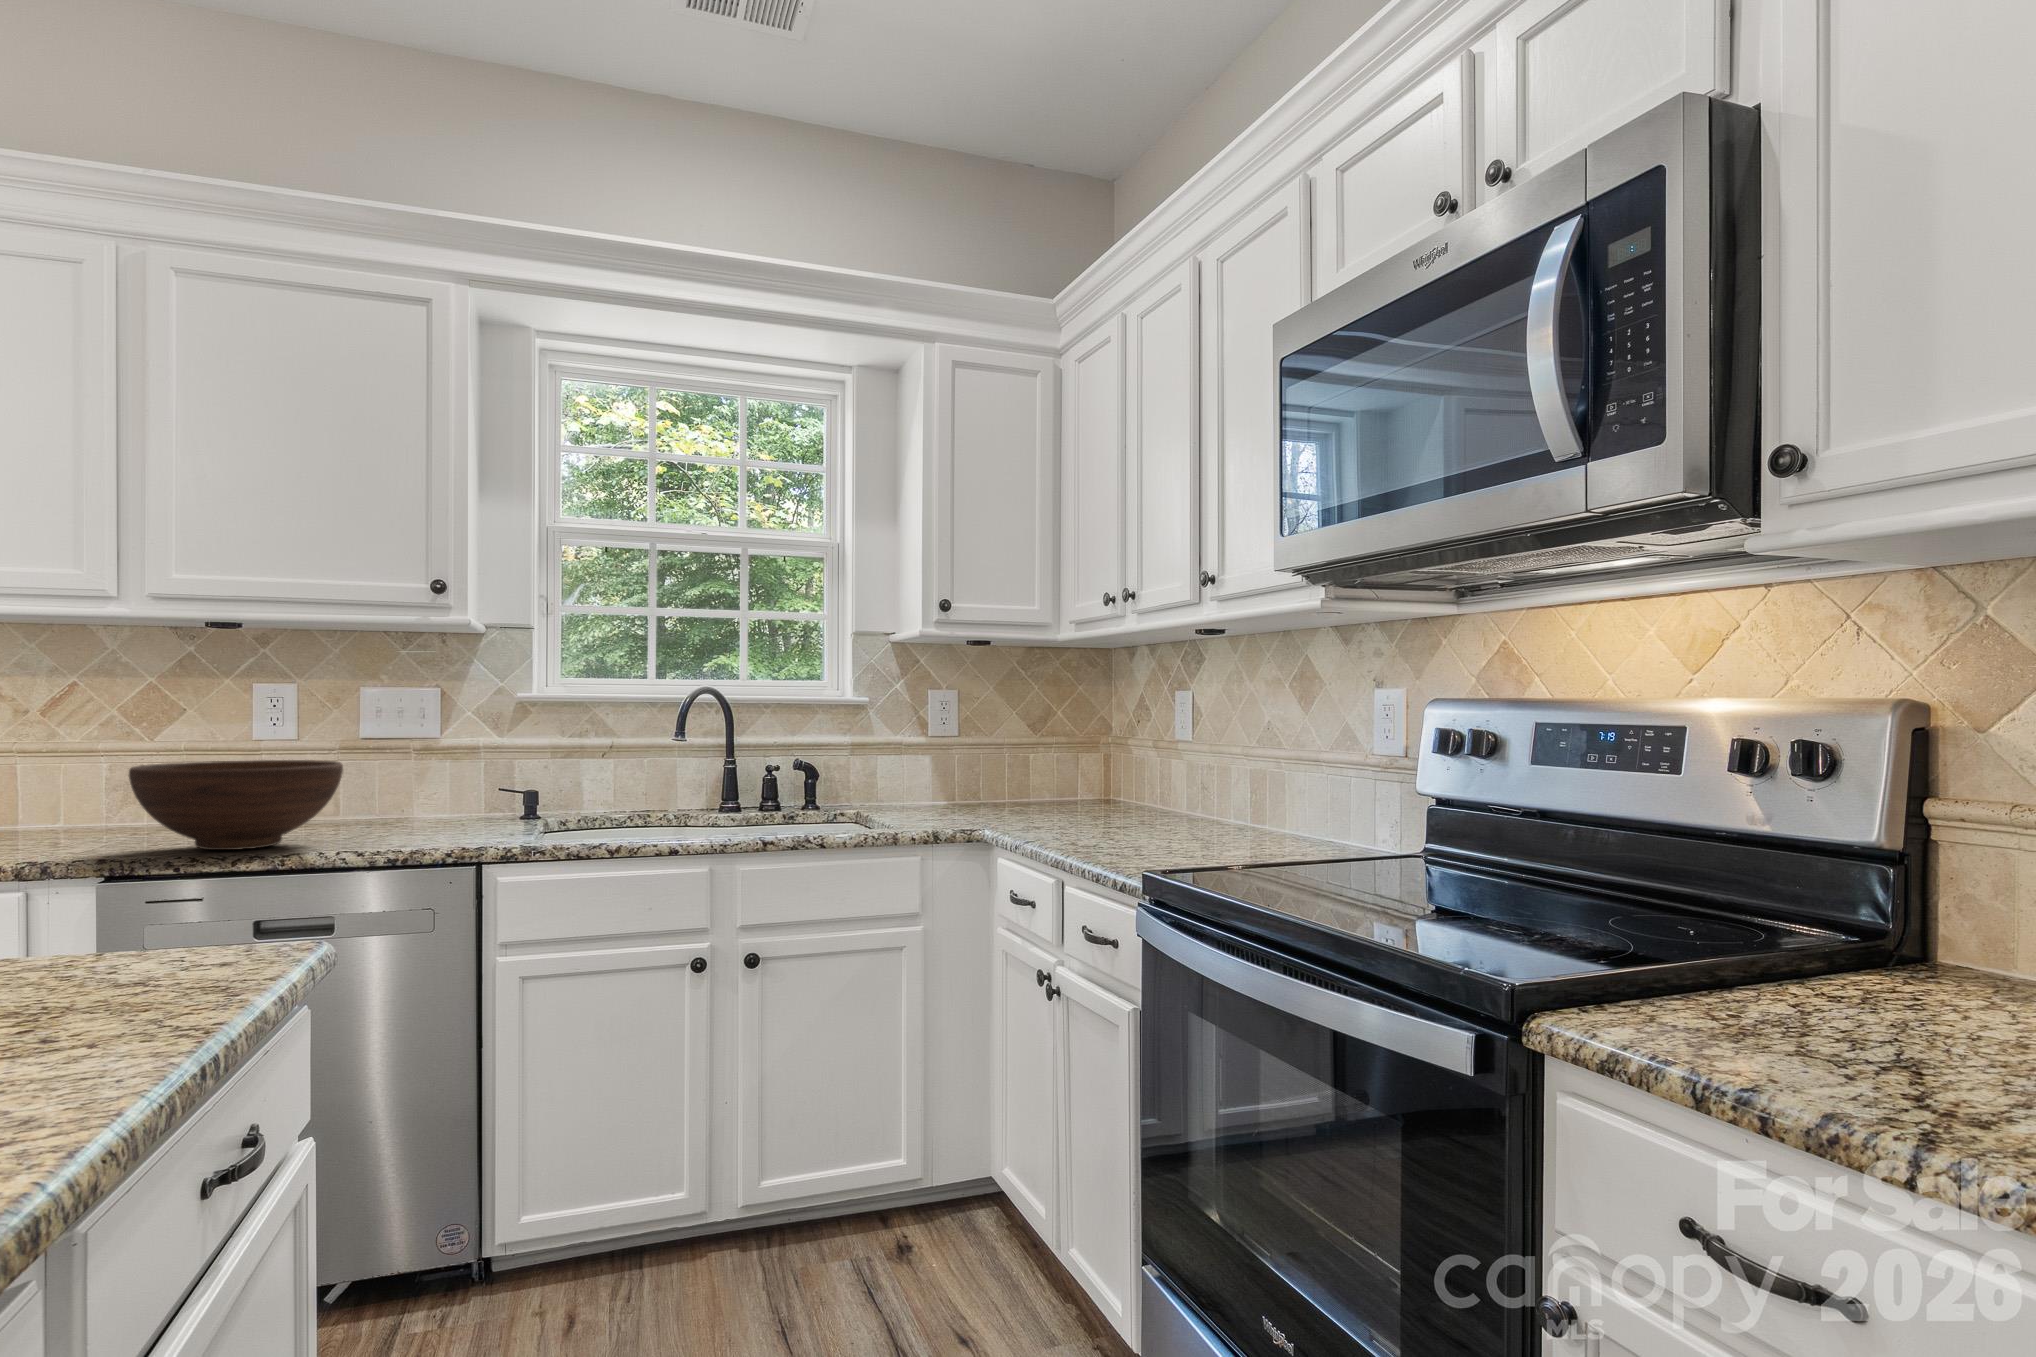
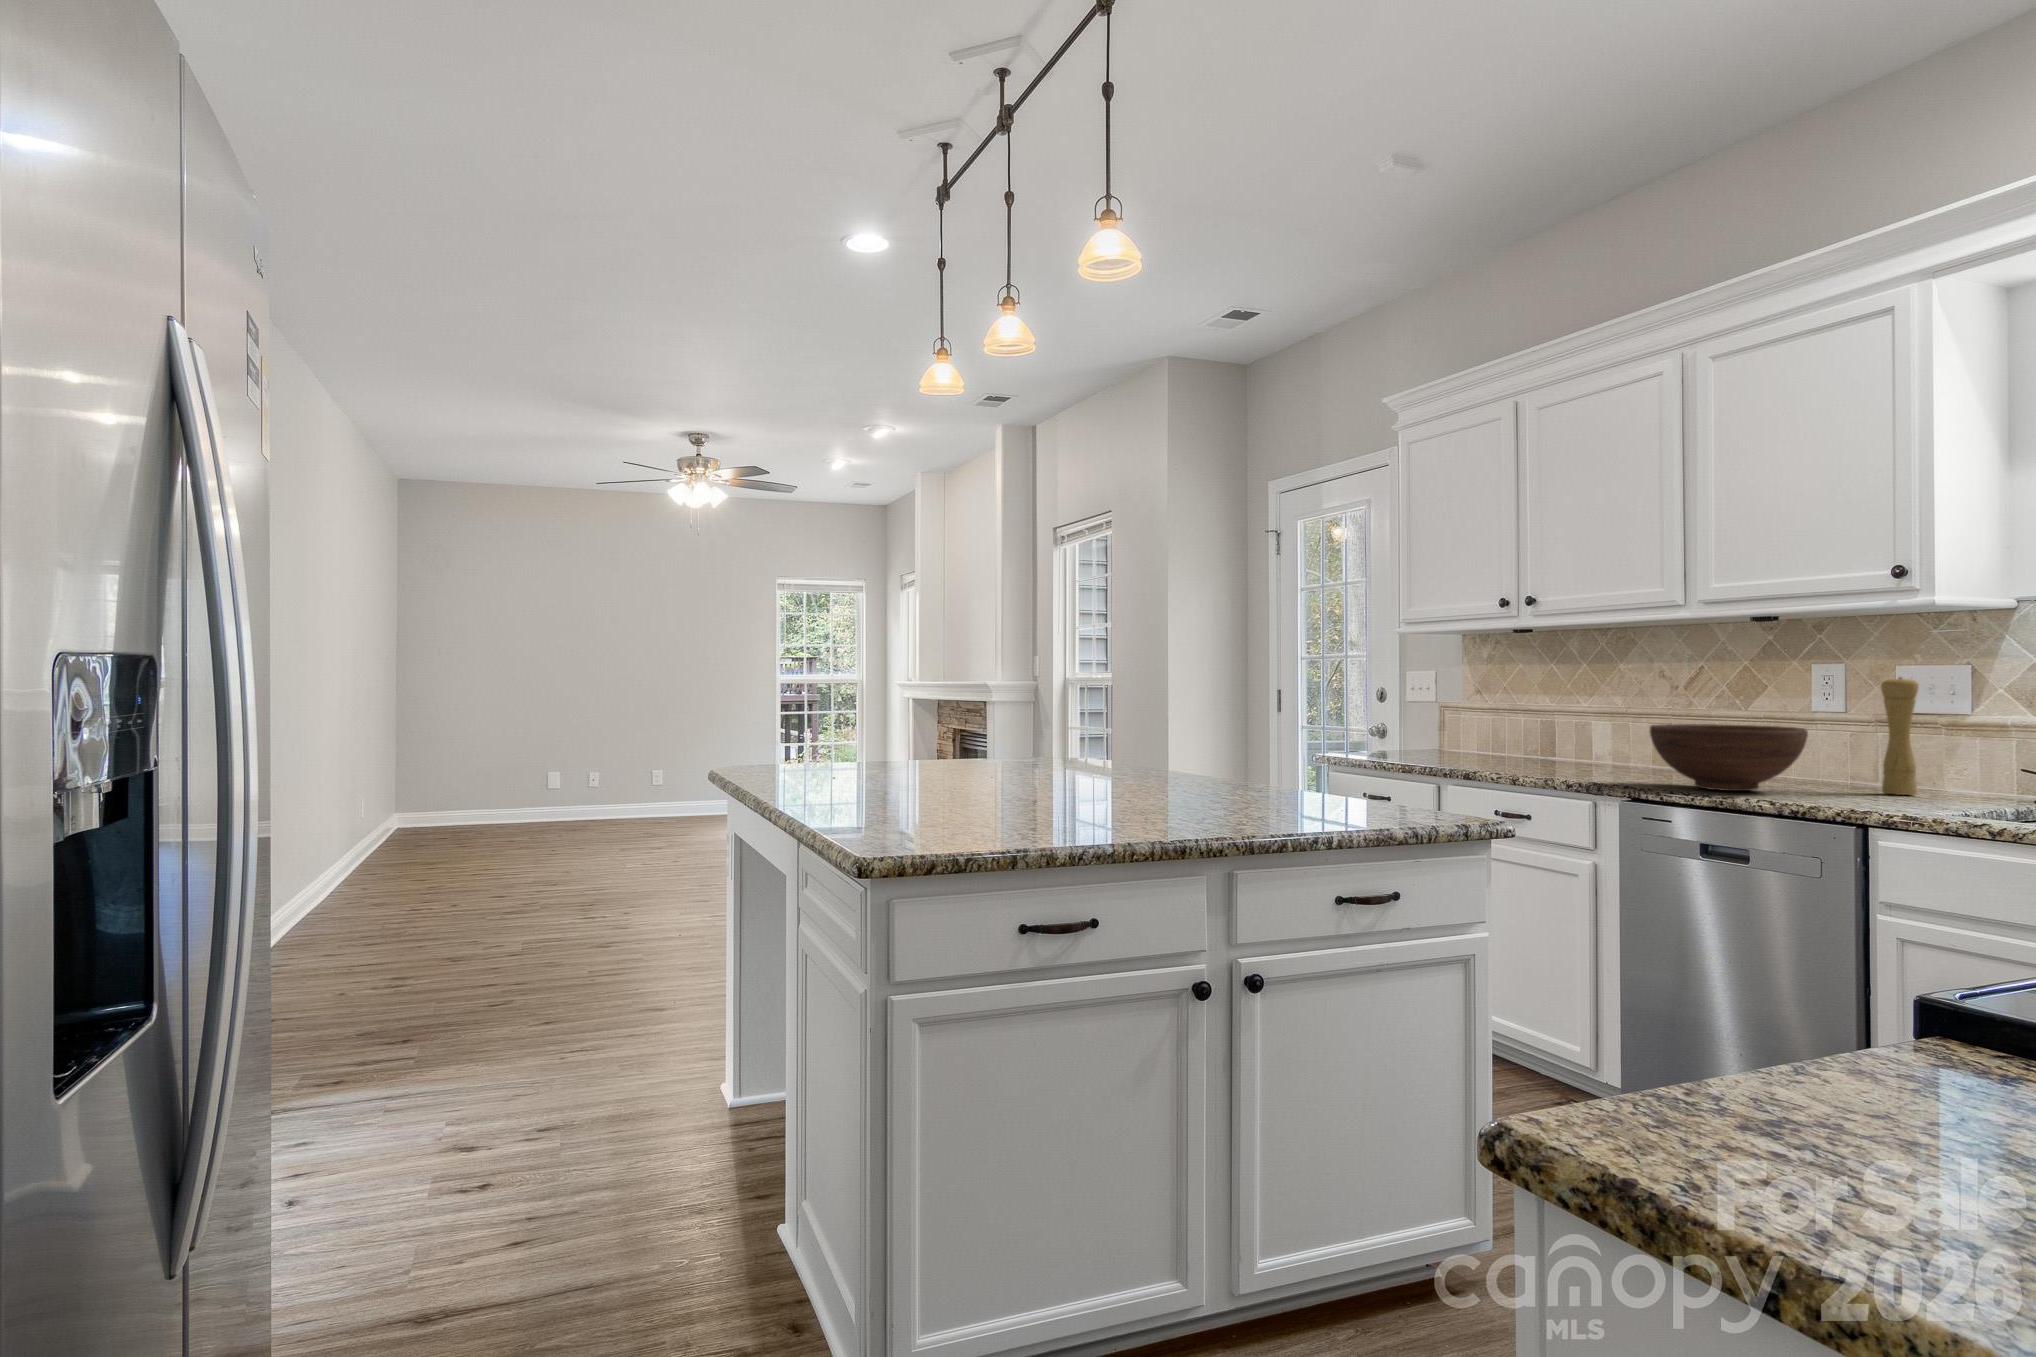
pepper mill: none [366,699,404,828] -> present [1881,677,1919,795]

